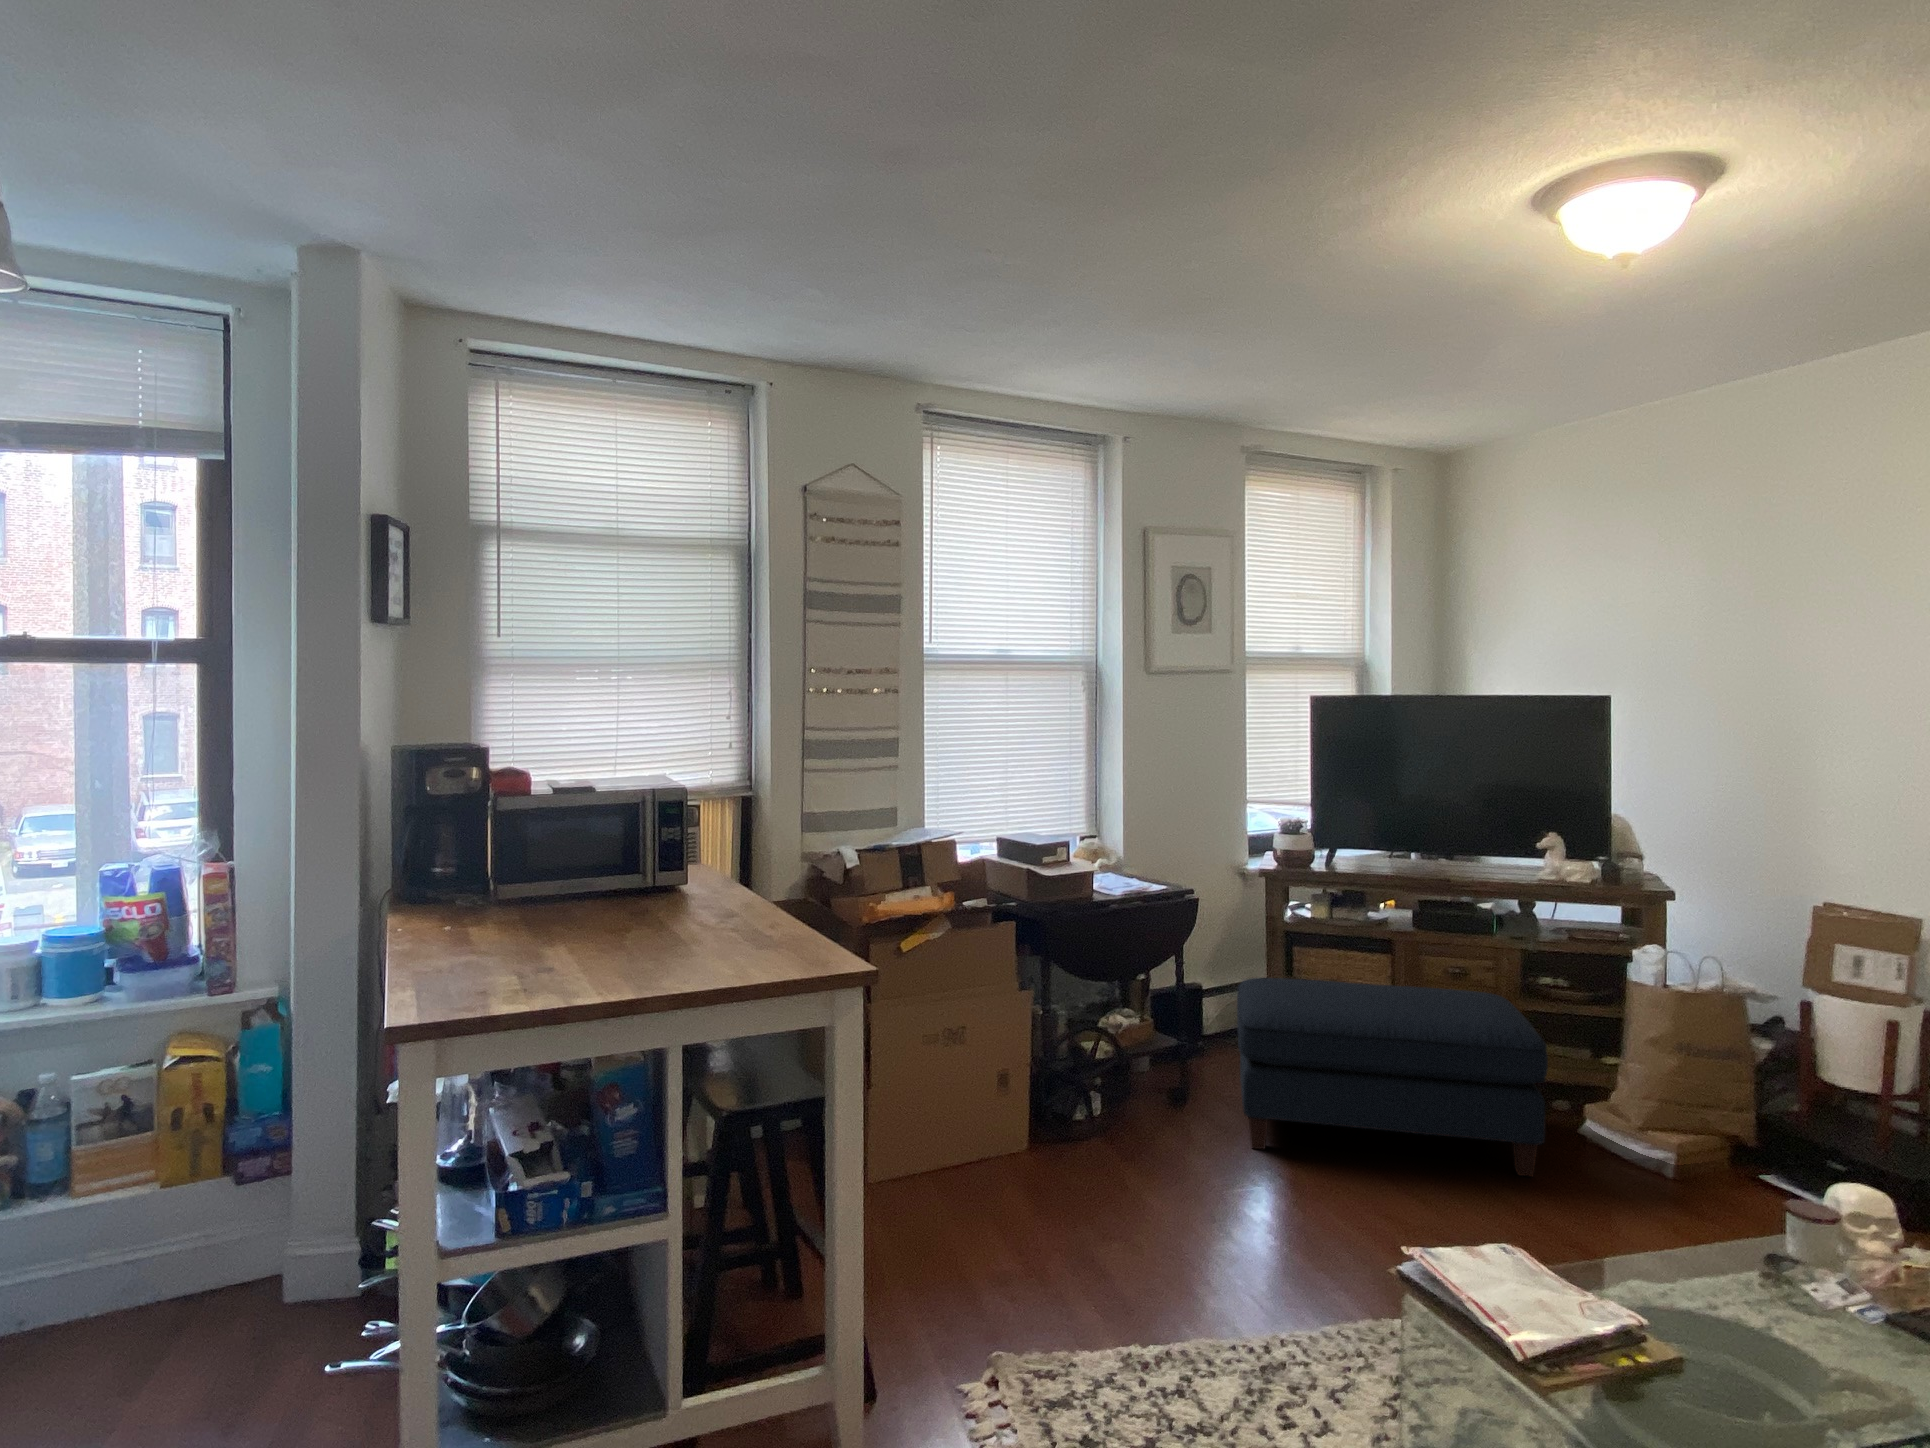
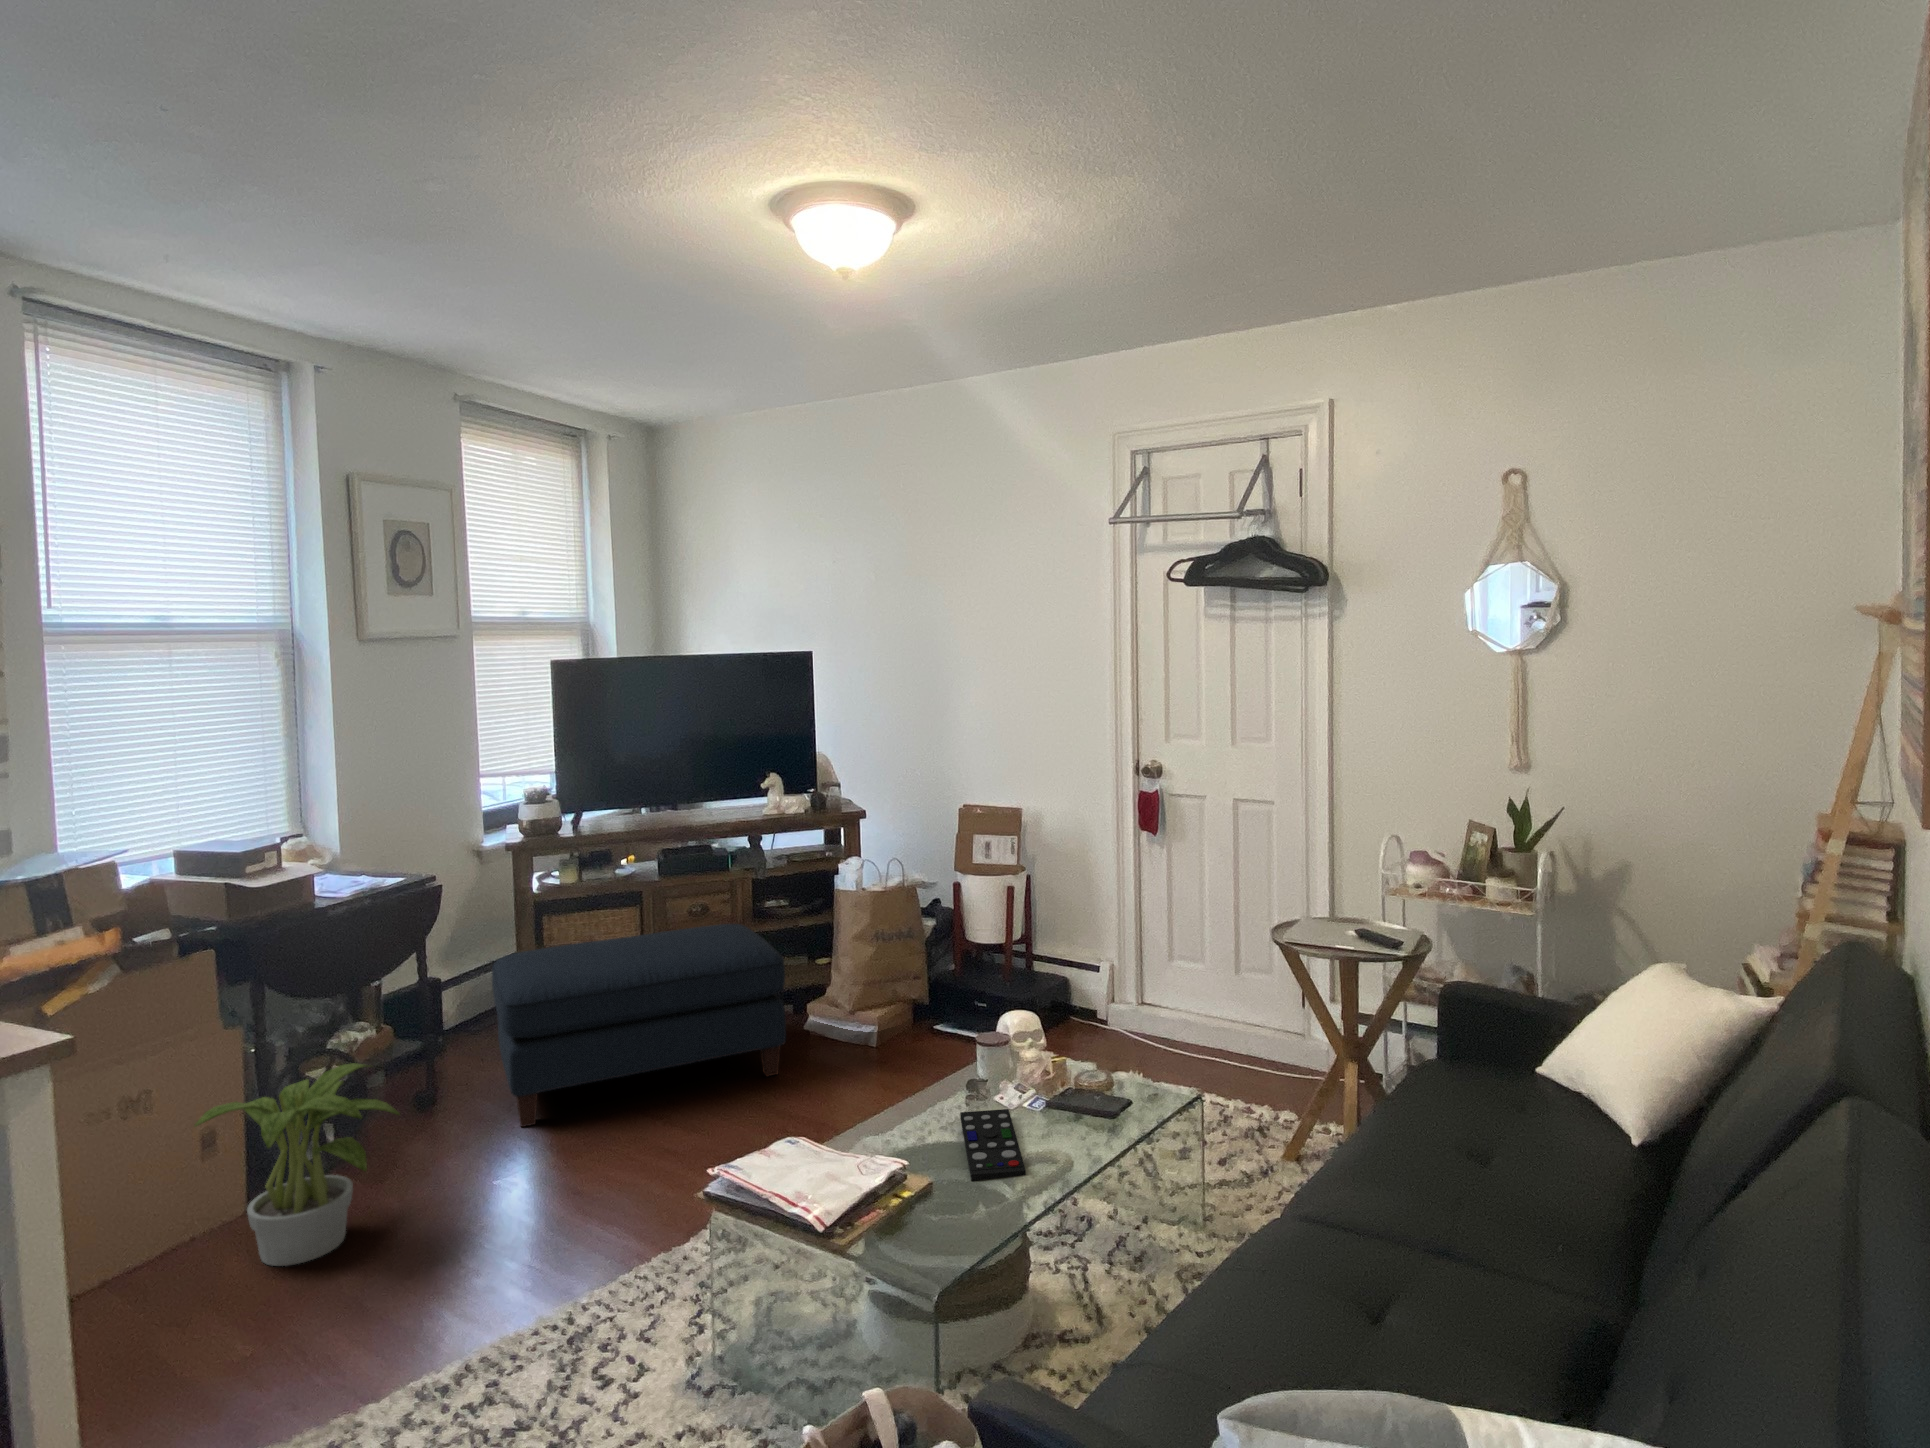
potted plant: none [991,1044,1140,1206] -> present [195,1063,399,1266]
remote control: none [1747,1292,1836,1409] -> present [960,1109,1026,1181]

